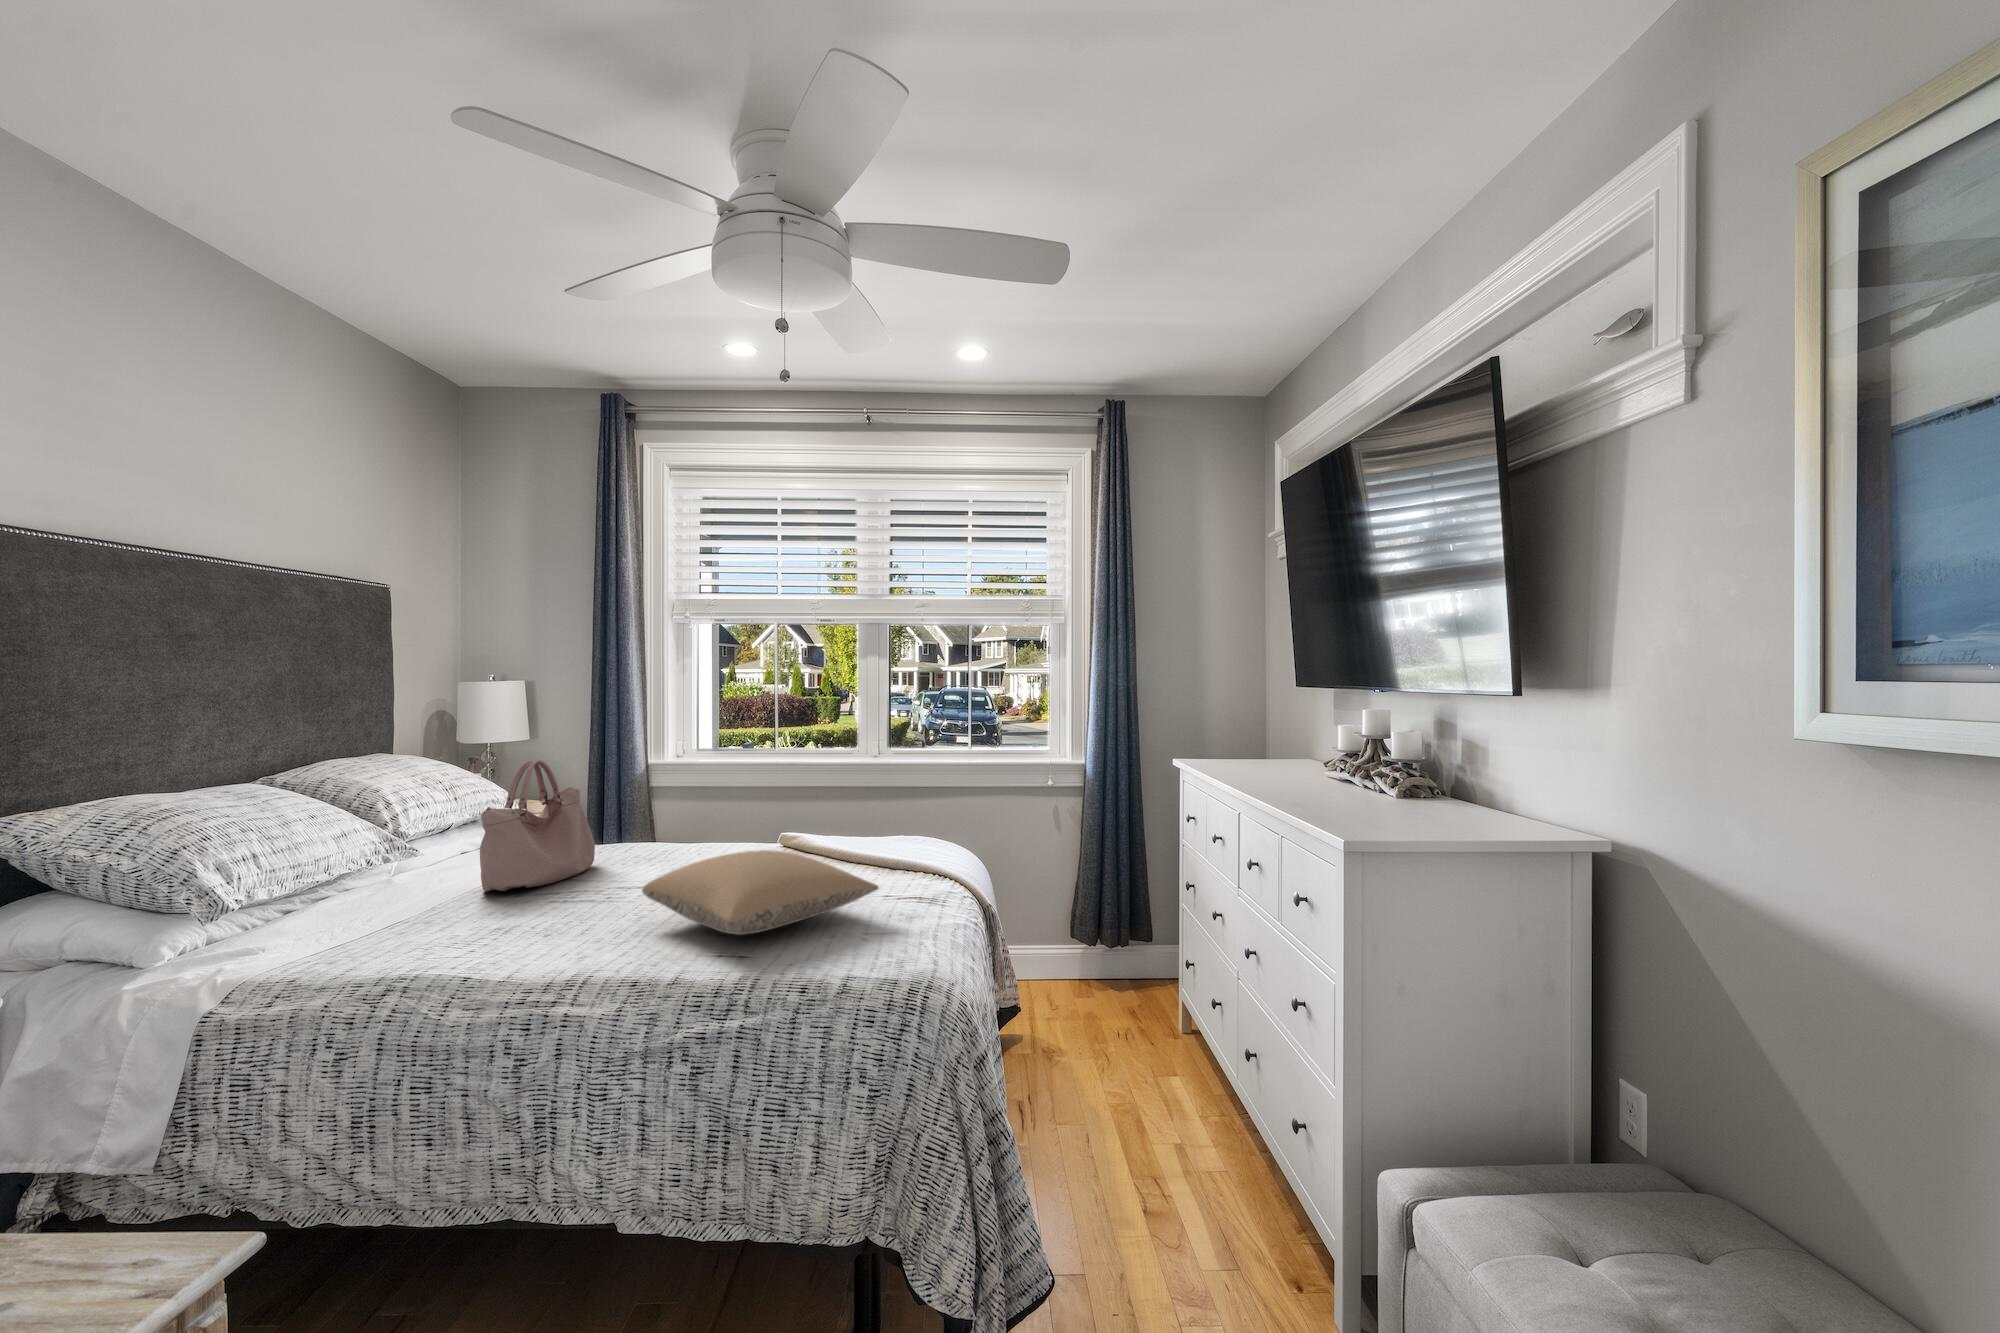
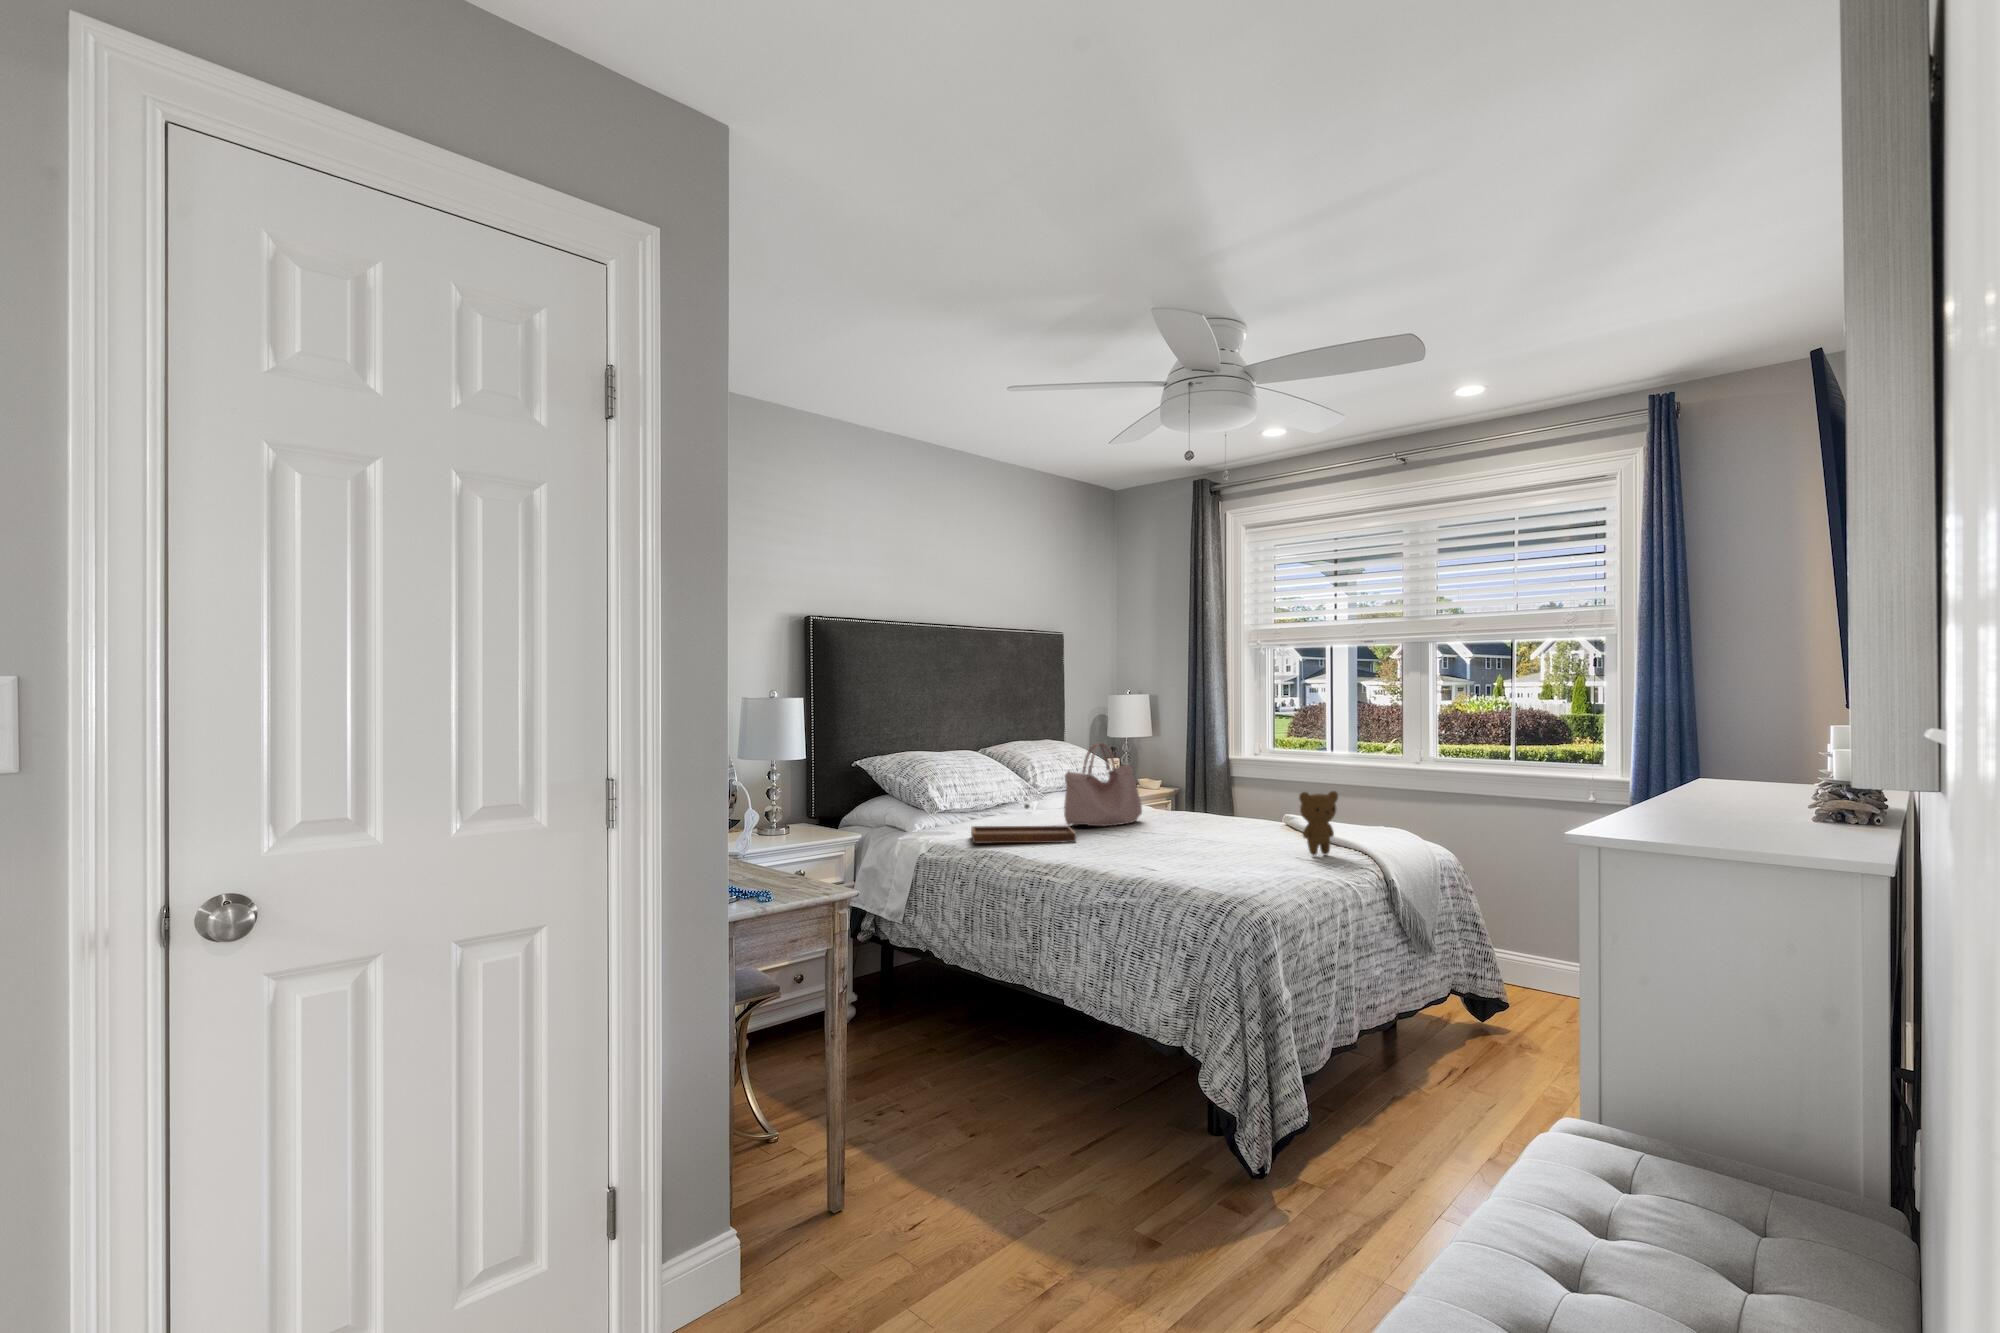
teddy bear: none [881,805,919,888] -> present [1299,791,1338,855]
pillow: present [642,850,879,935] -> none [1123,808,1263,860]
tray: none [310,872,538,967] -> present [971,804,1076,843]

